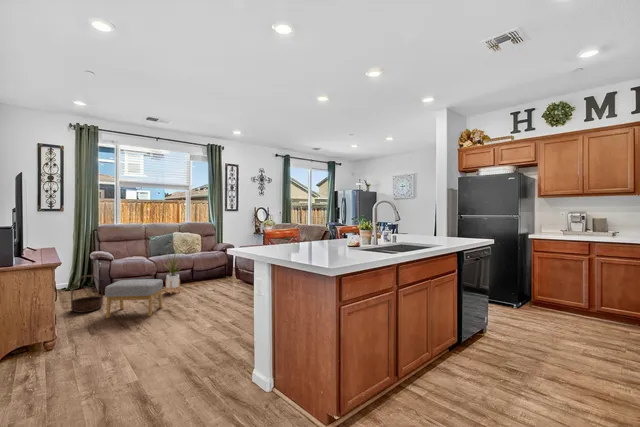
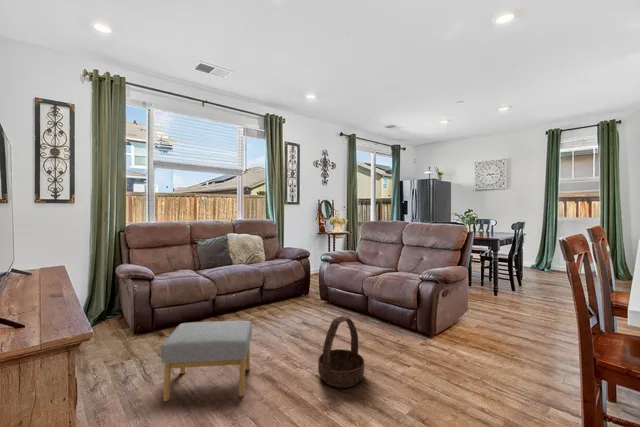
house plant: present [166,253,180,293] -> none [226,258,264,332]
basket: present [71,275,103,313] -> present [318,316,364,388]

